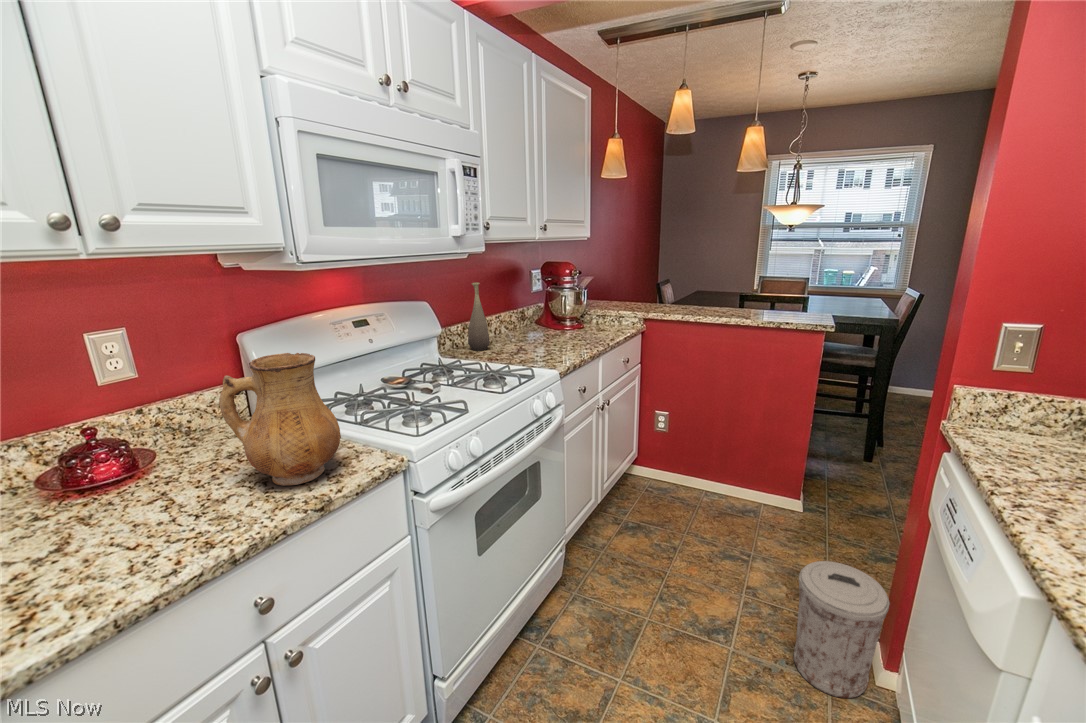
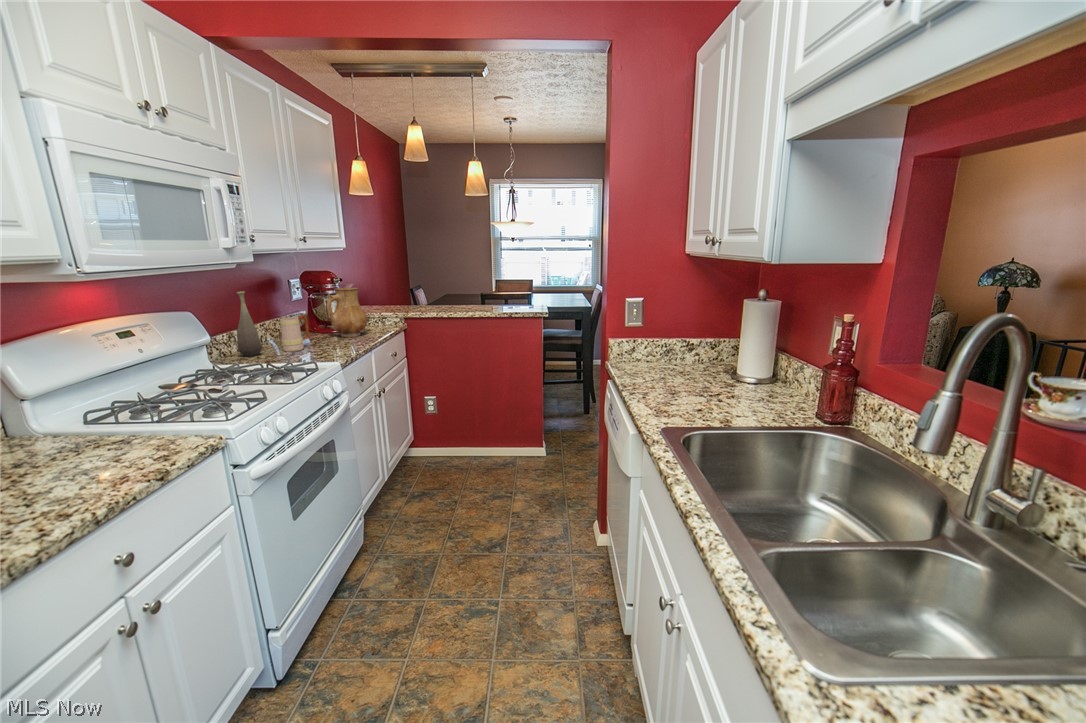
mug: none [510,311,537,349] -> present [280,315,309,352]
ceramic pitcher: present [219,353,341,486] -> present [326,288,367,337]
trash can: present [794,561,890,698] -> none [542,471,595,559]

